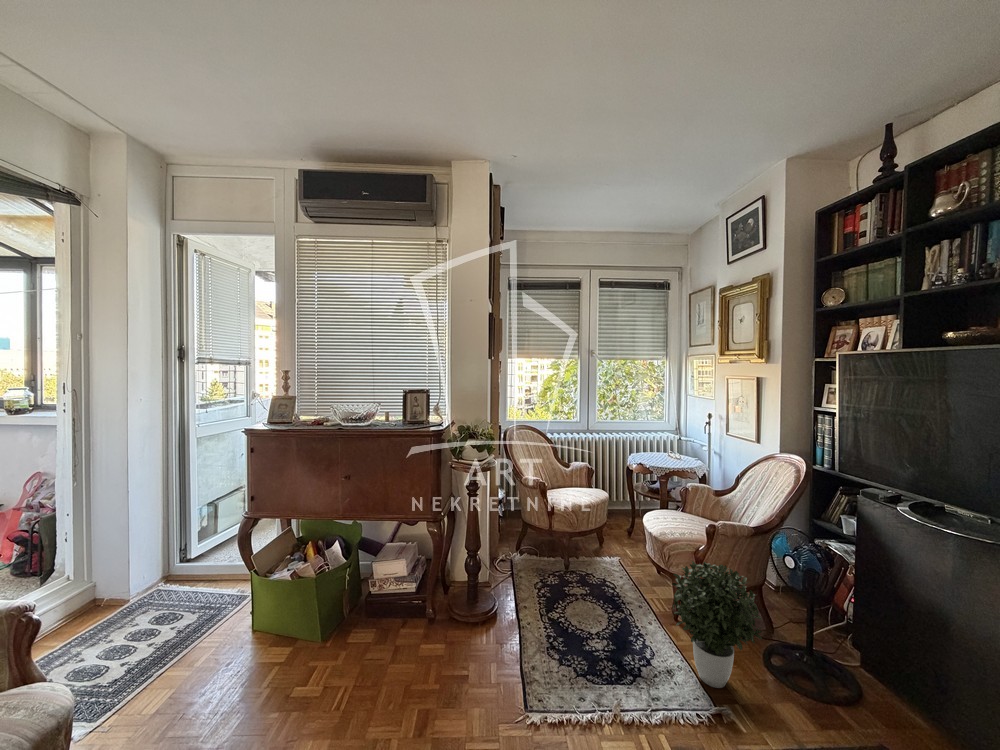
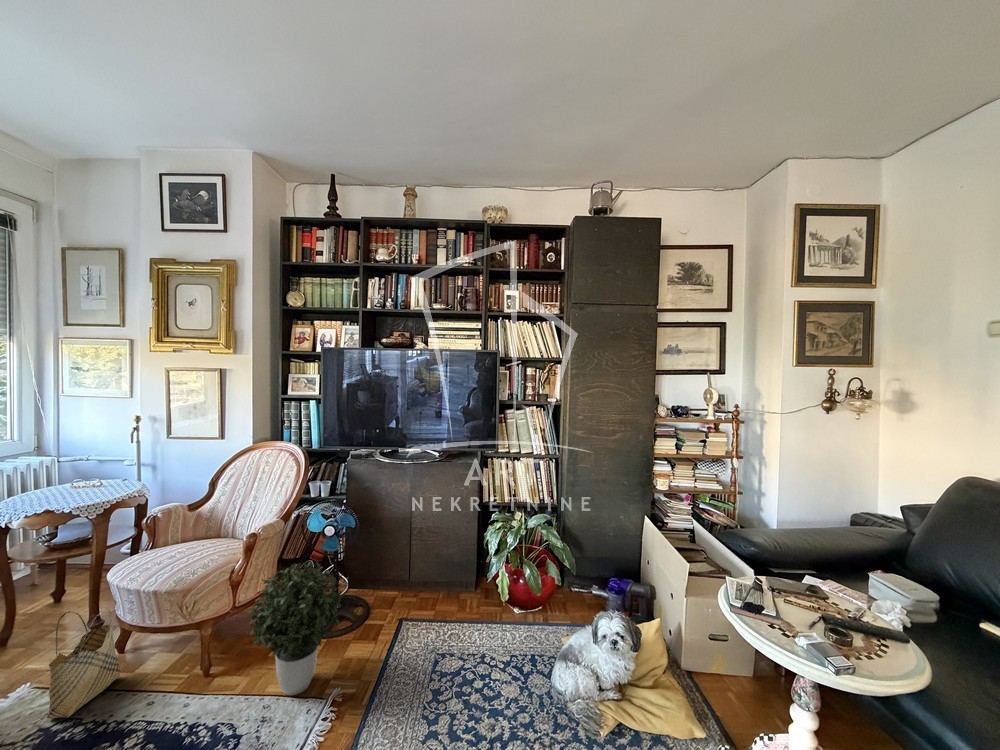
woven basket: none [609,523,647,582] -> present [47,609,120,719]

